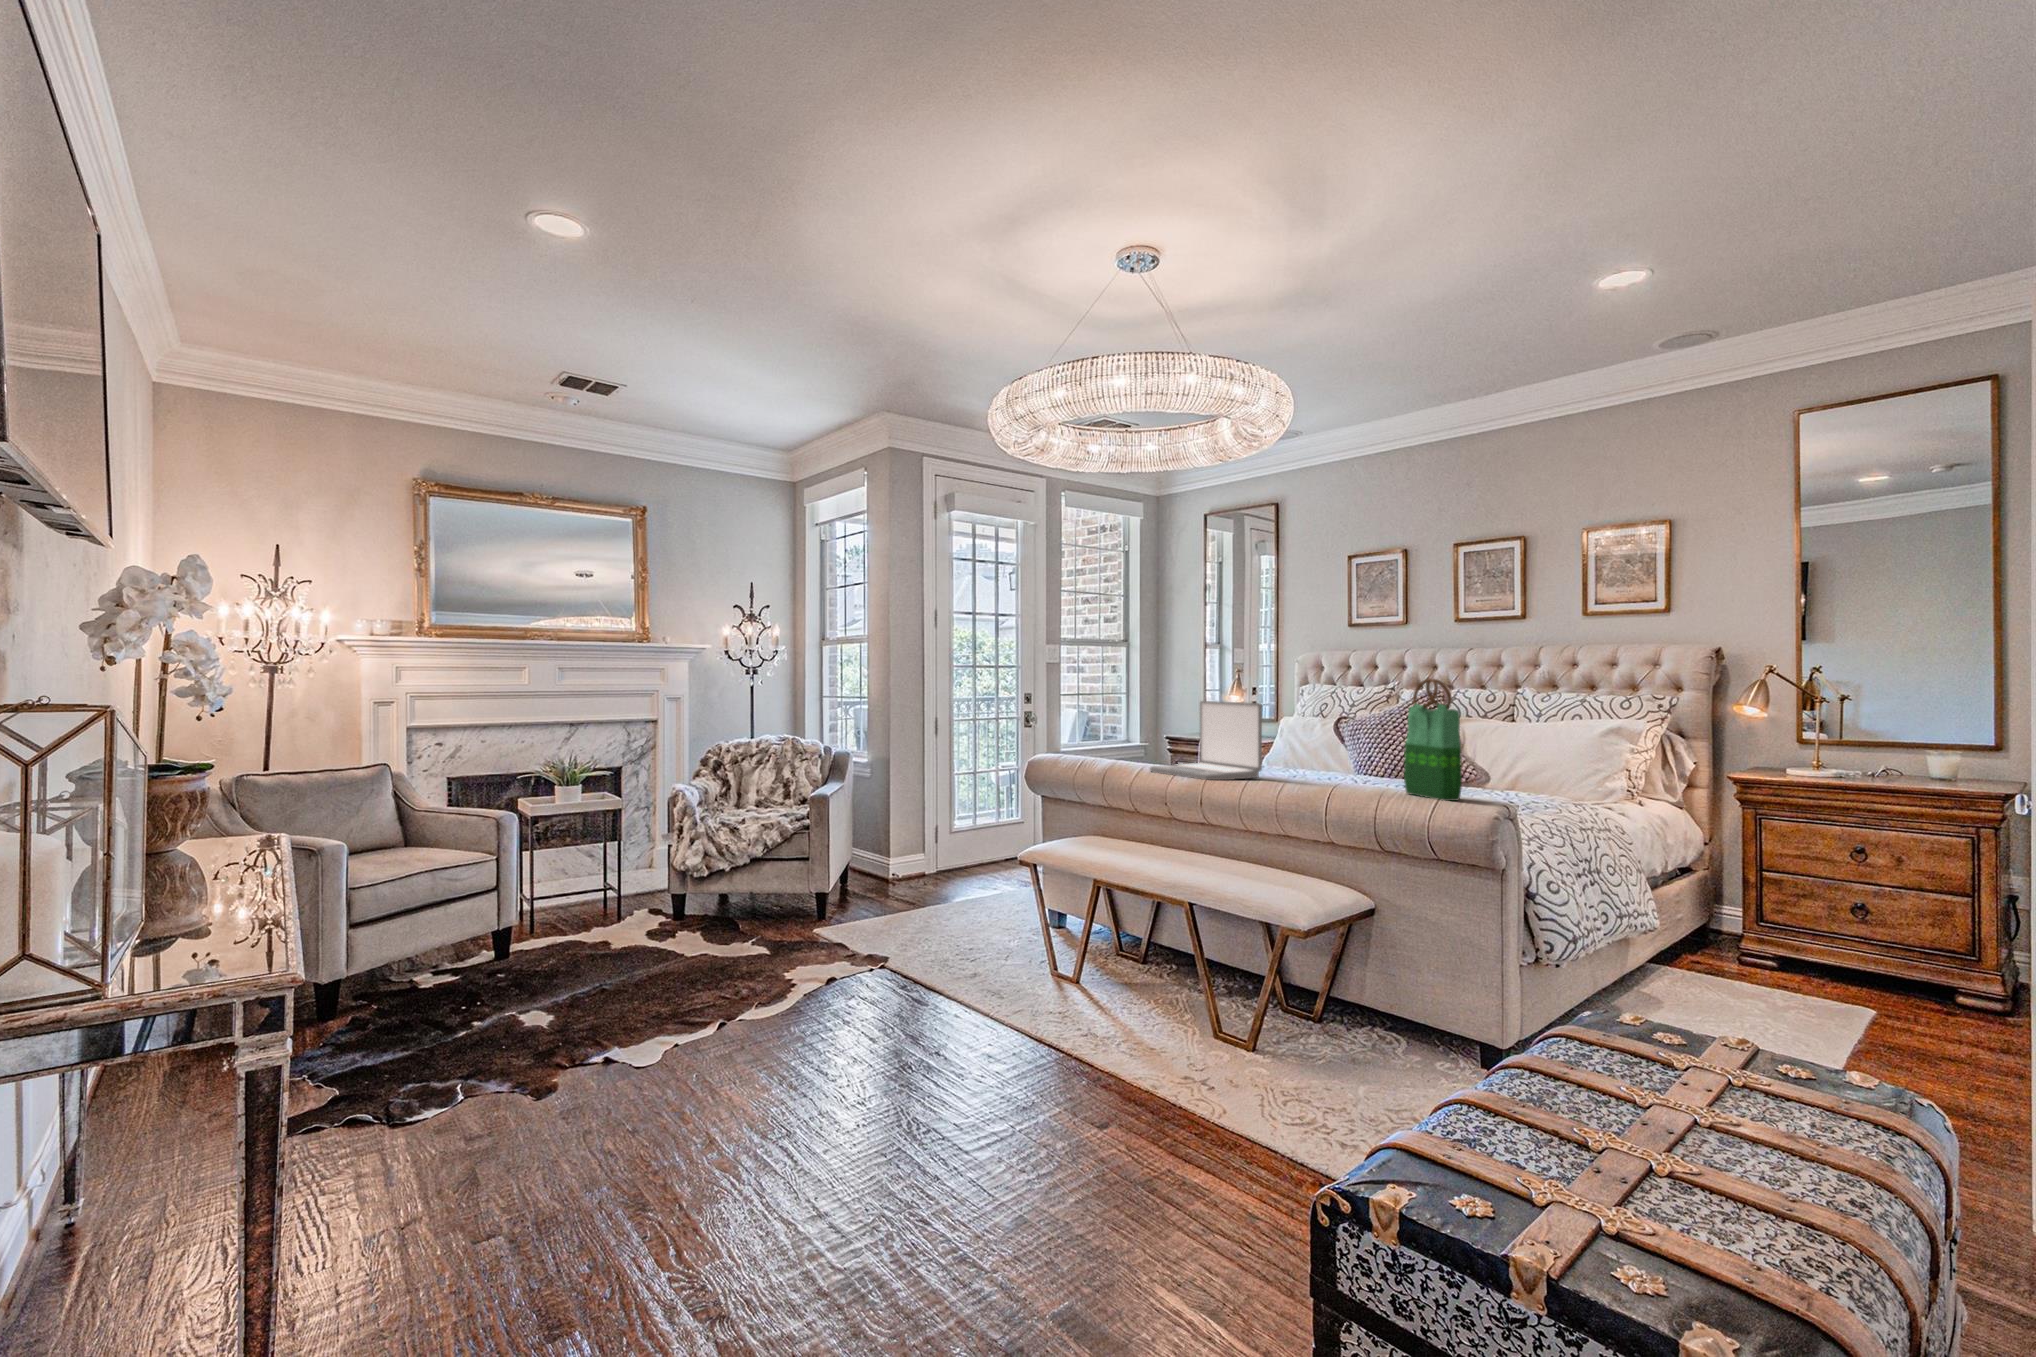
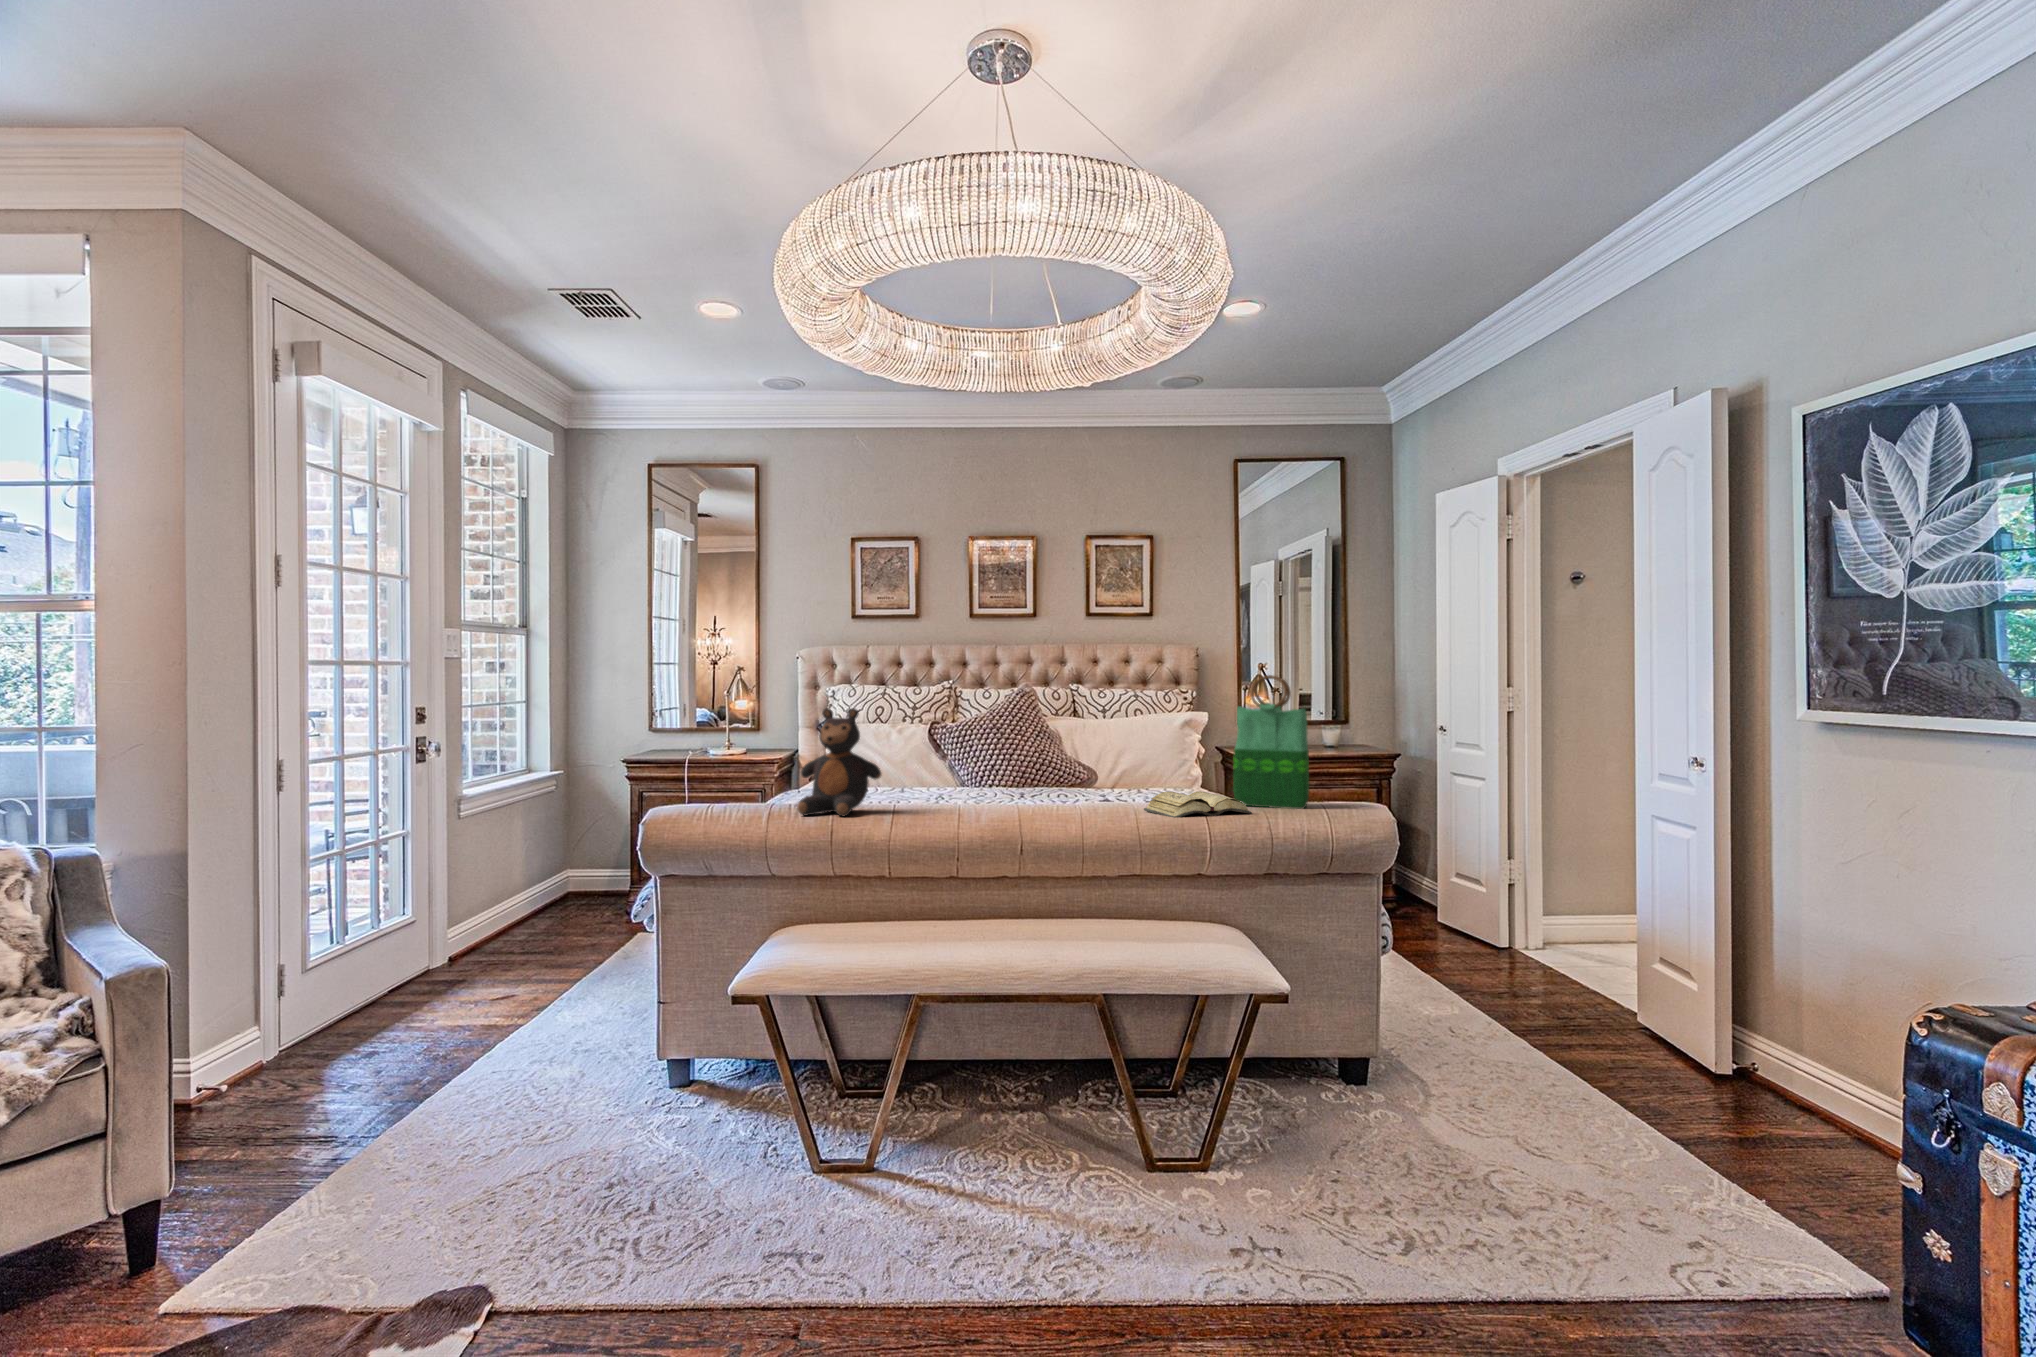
teddy bear: none [1091,697,1145,768] -> present [797,708,881,816]
laptop: present [1150,701,1262,780] -> none [918,710,1059,820]
diary: none [1292,773,1376,796] -> present [1144,791,1252,818]

